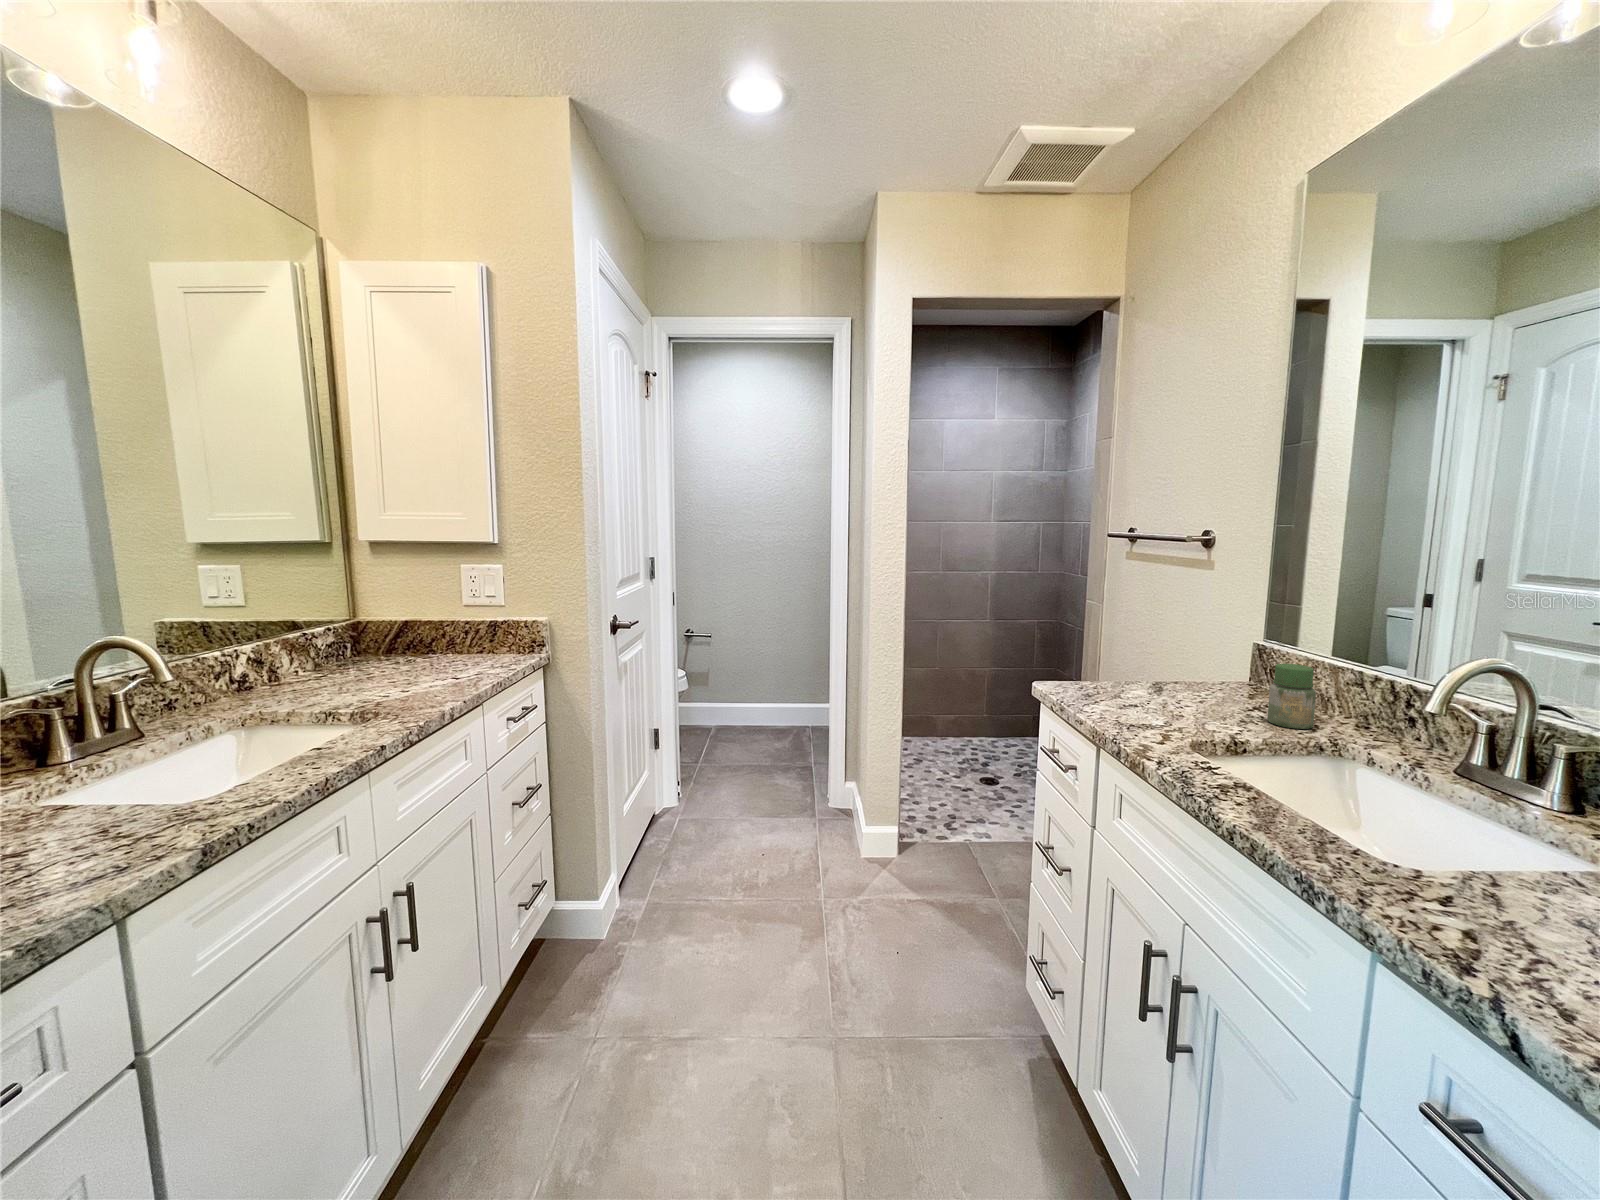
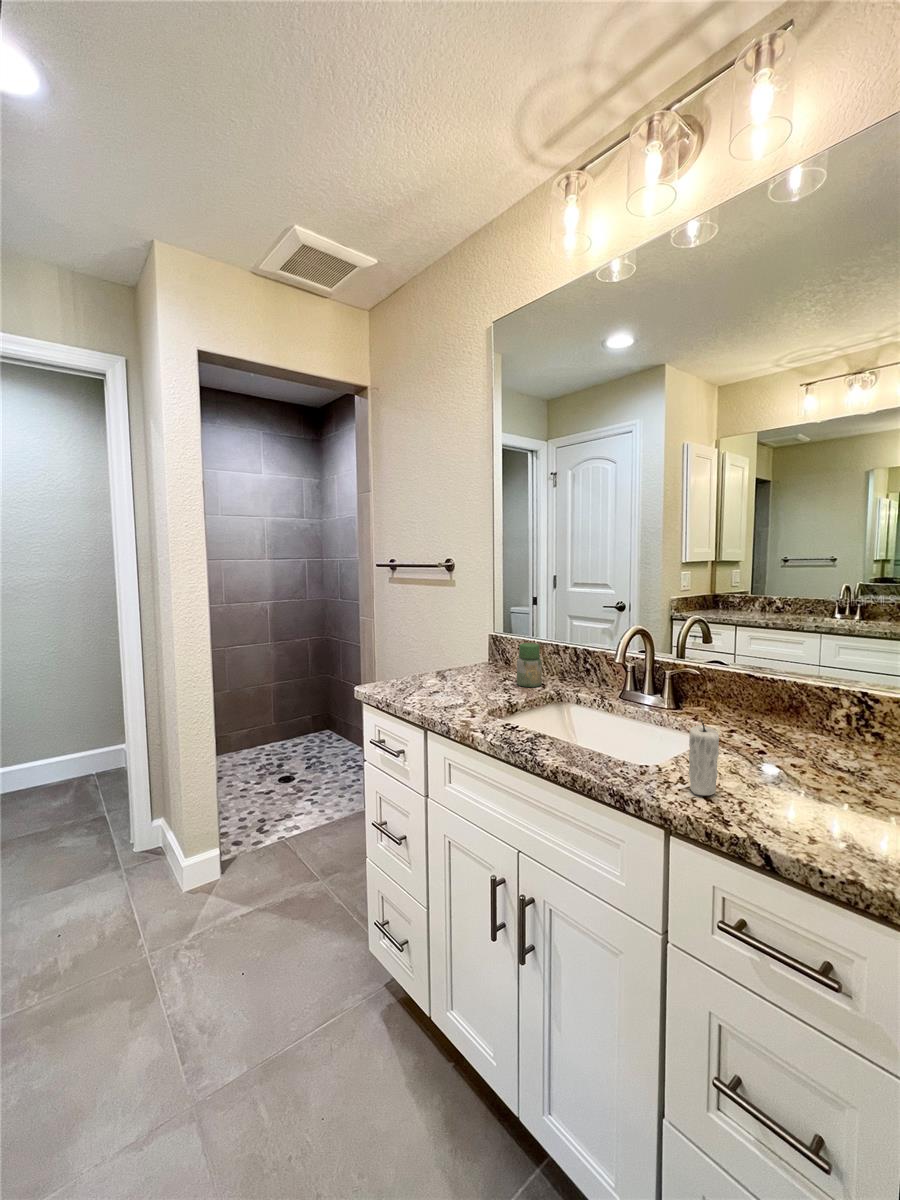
candle: none [1444,805,1515,933] -> present [689,721,719,796]

